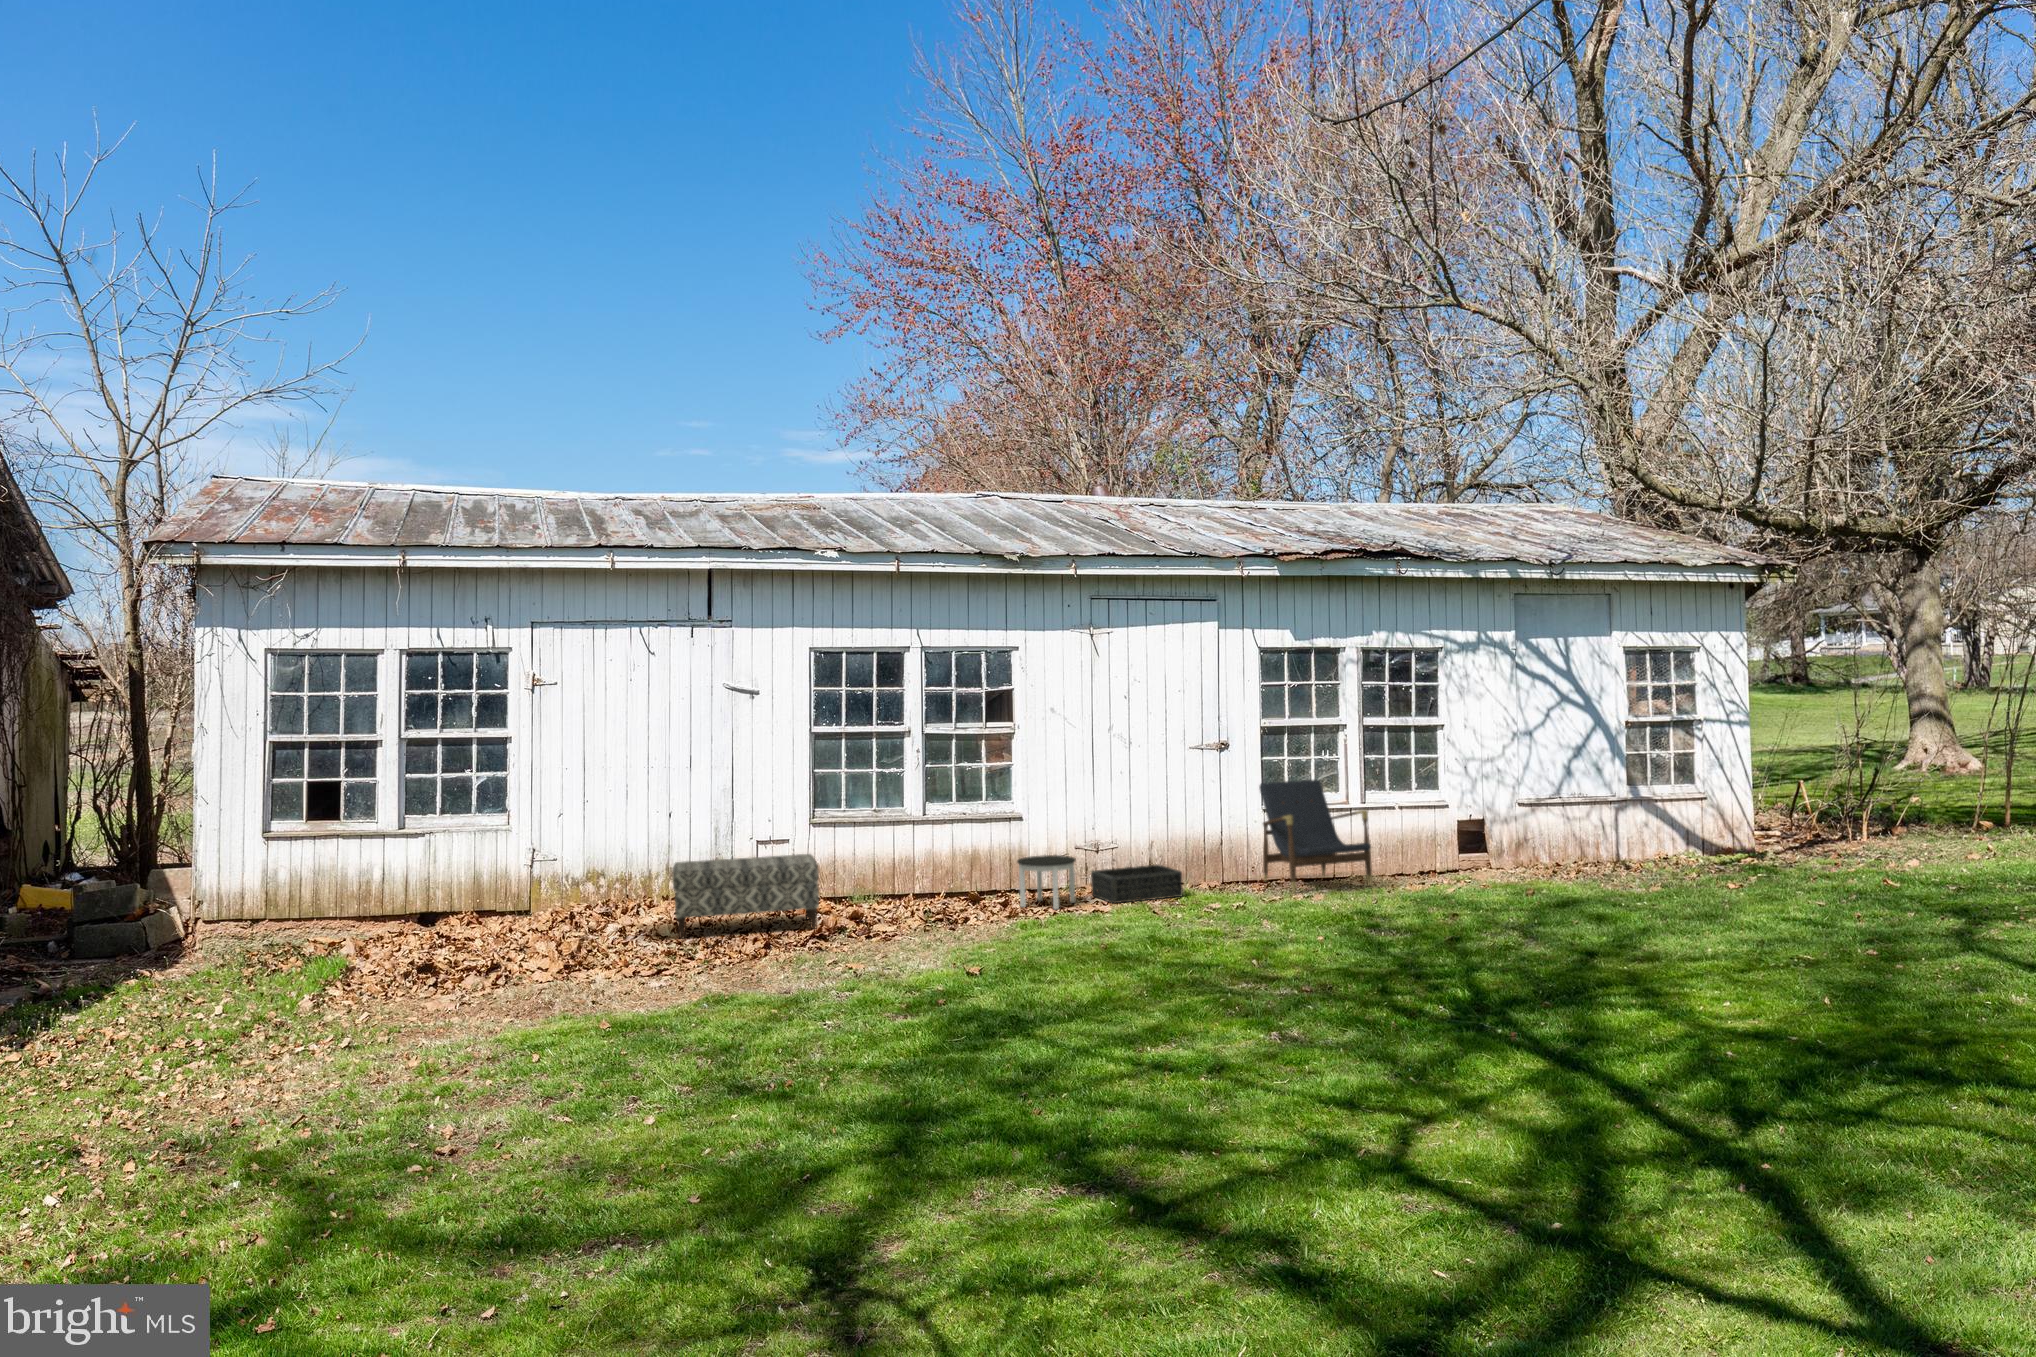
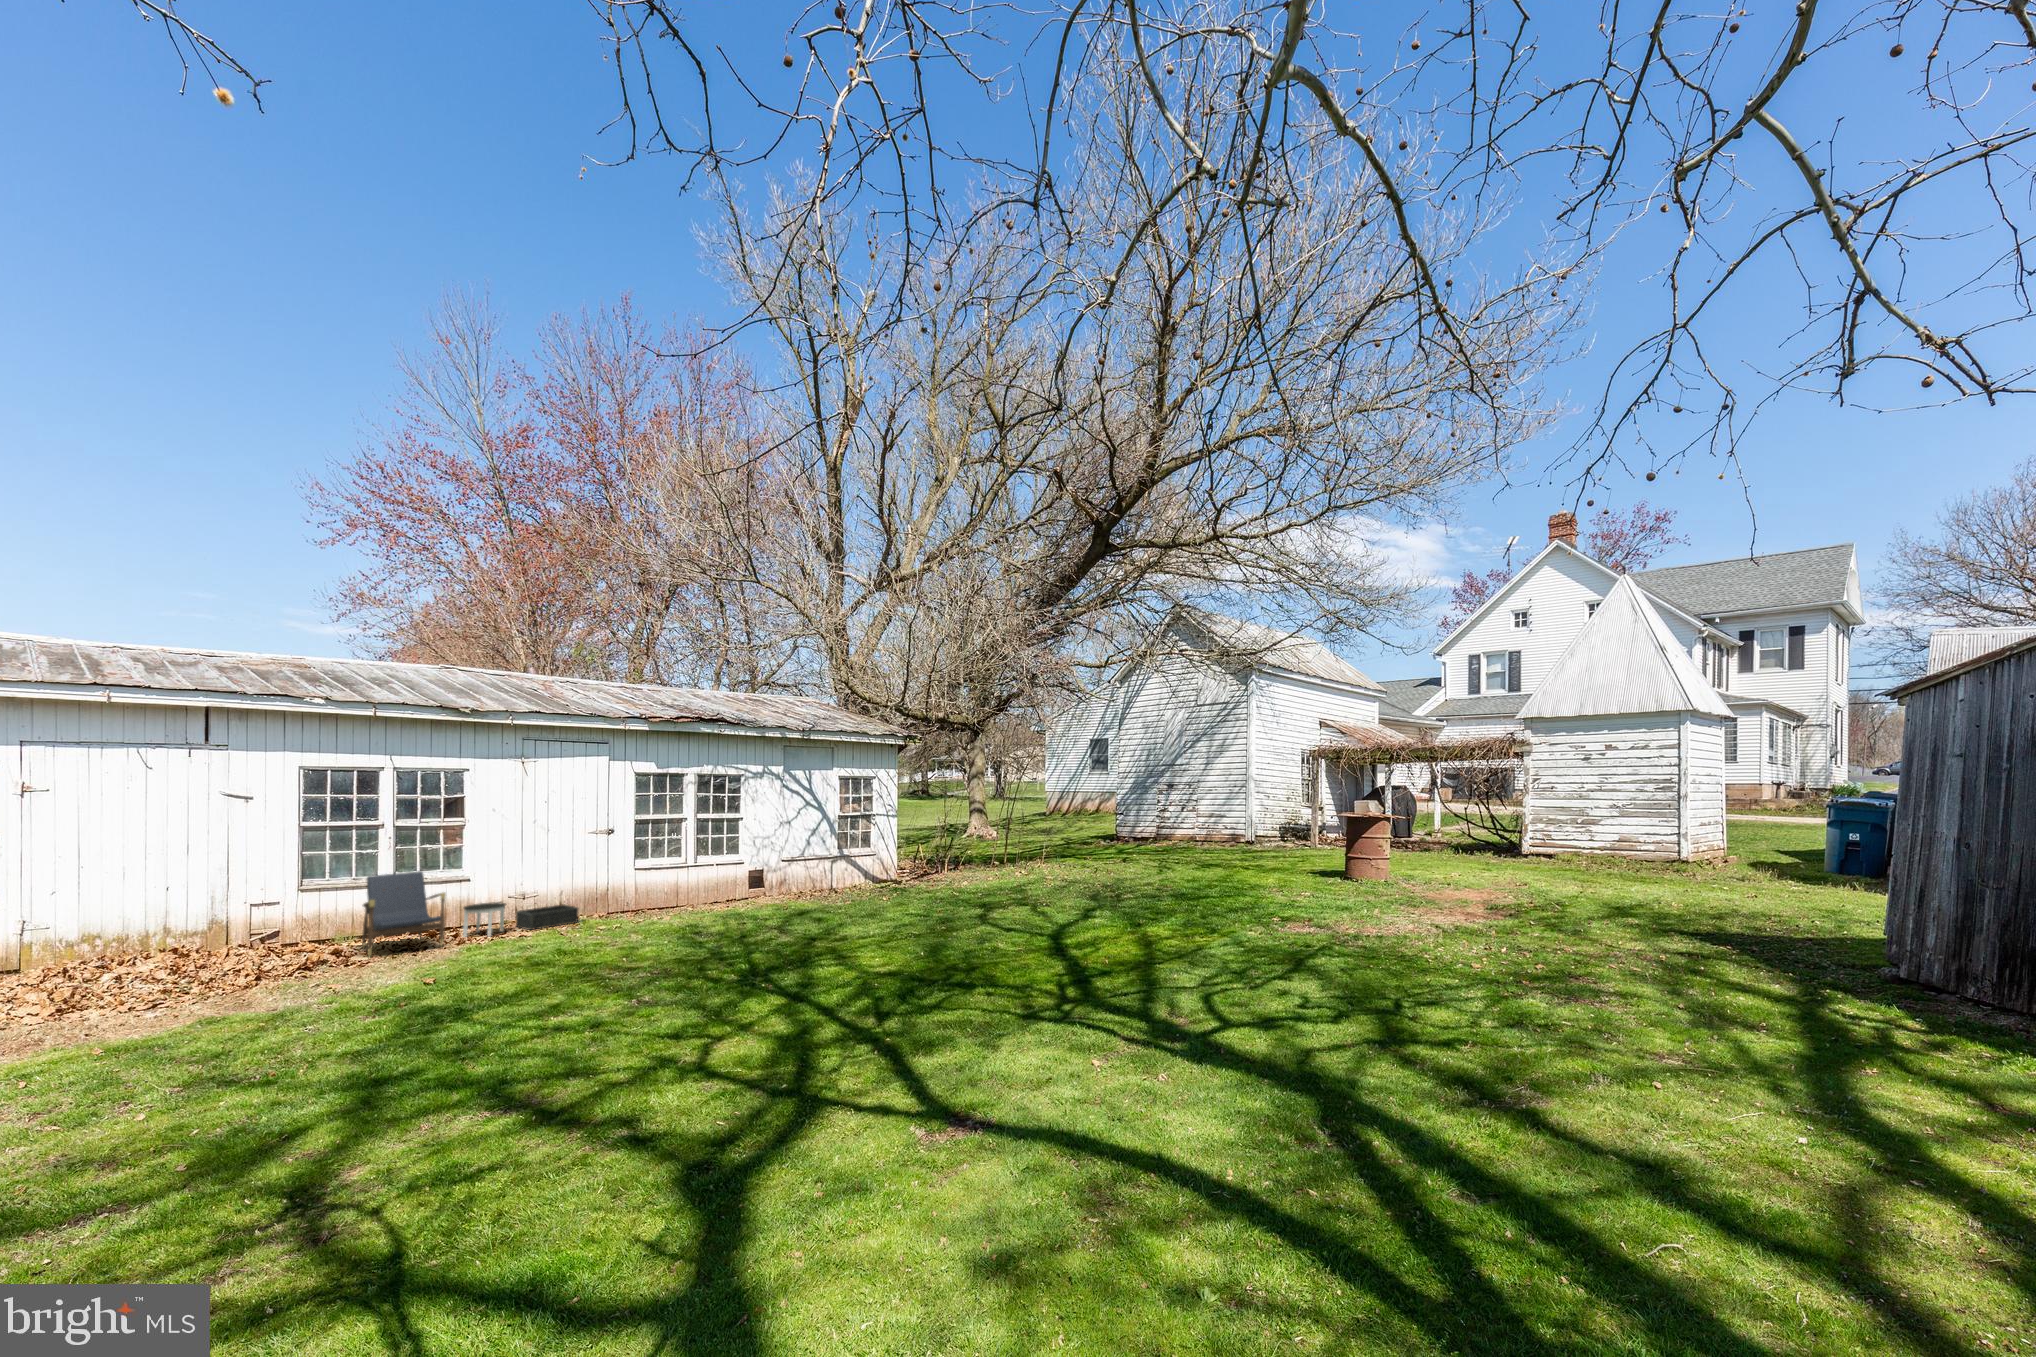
lounge chair: present [1259,780,1372,893] -> present [362,871,446,957]
bench: present [673,854,819,939] -> none [167,912,304,981]

